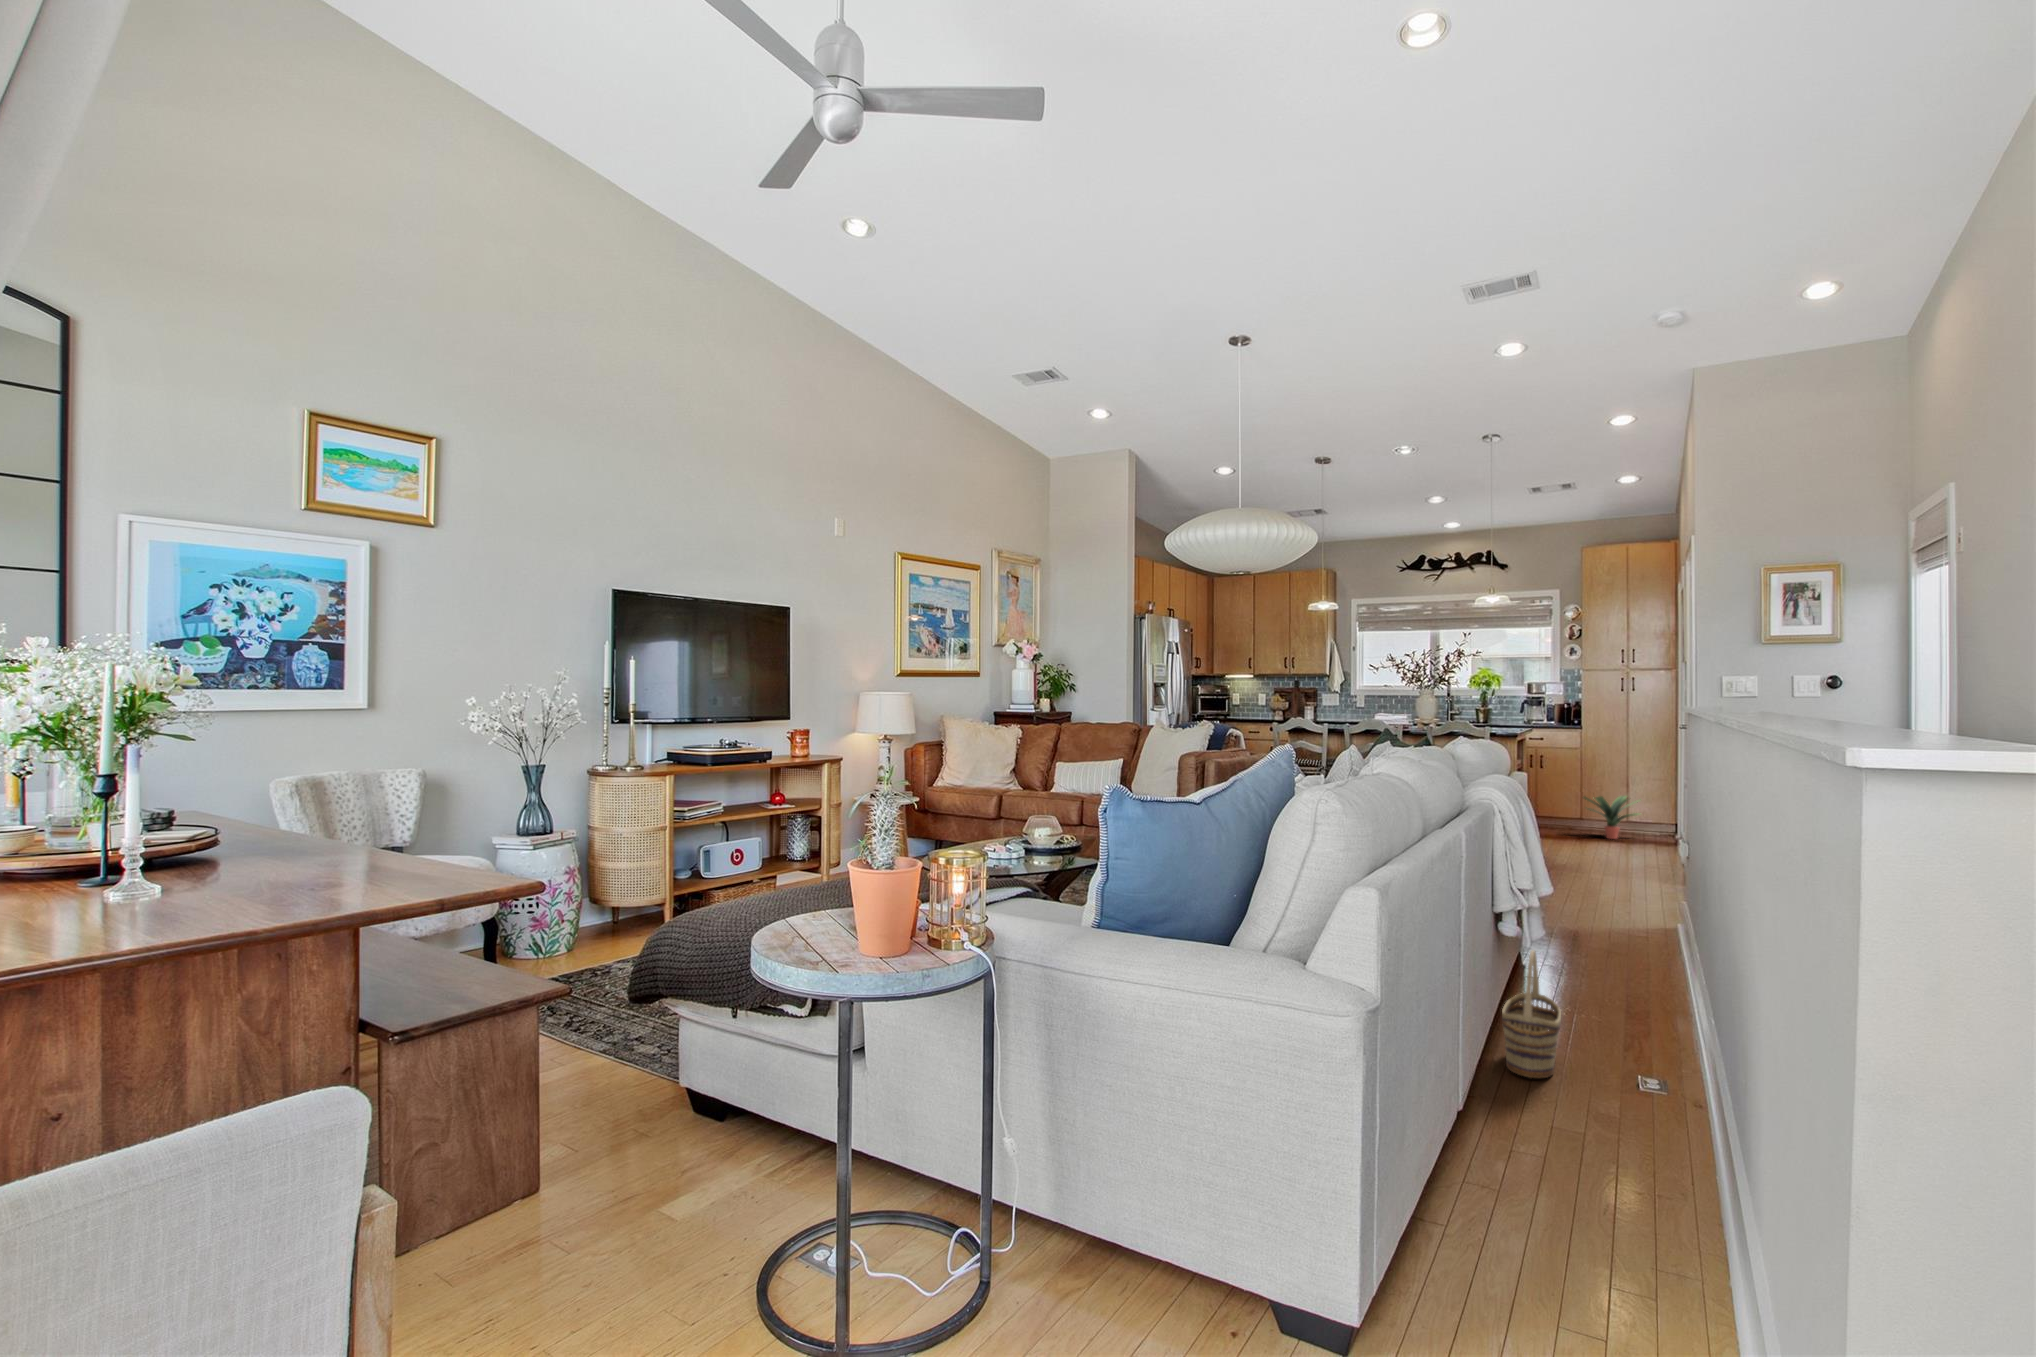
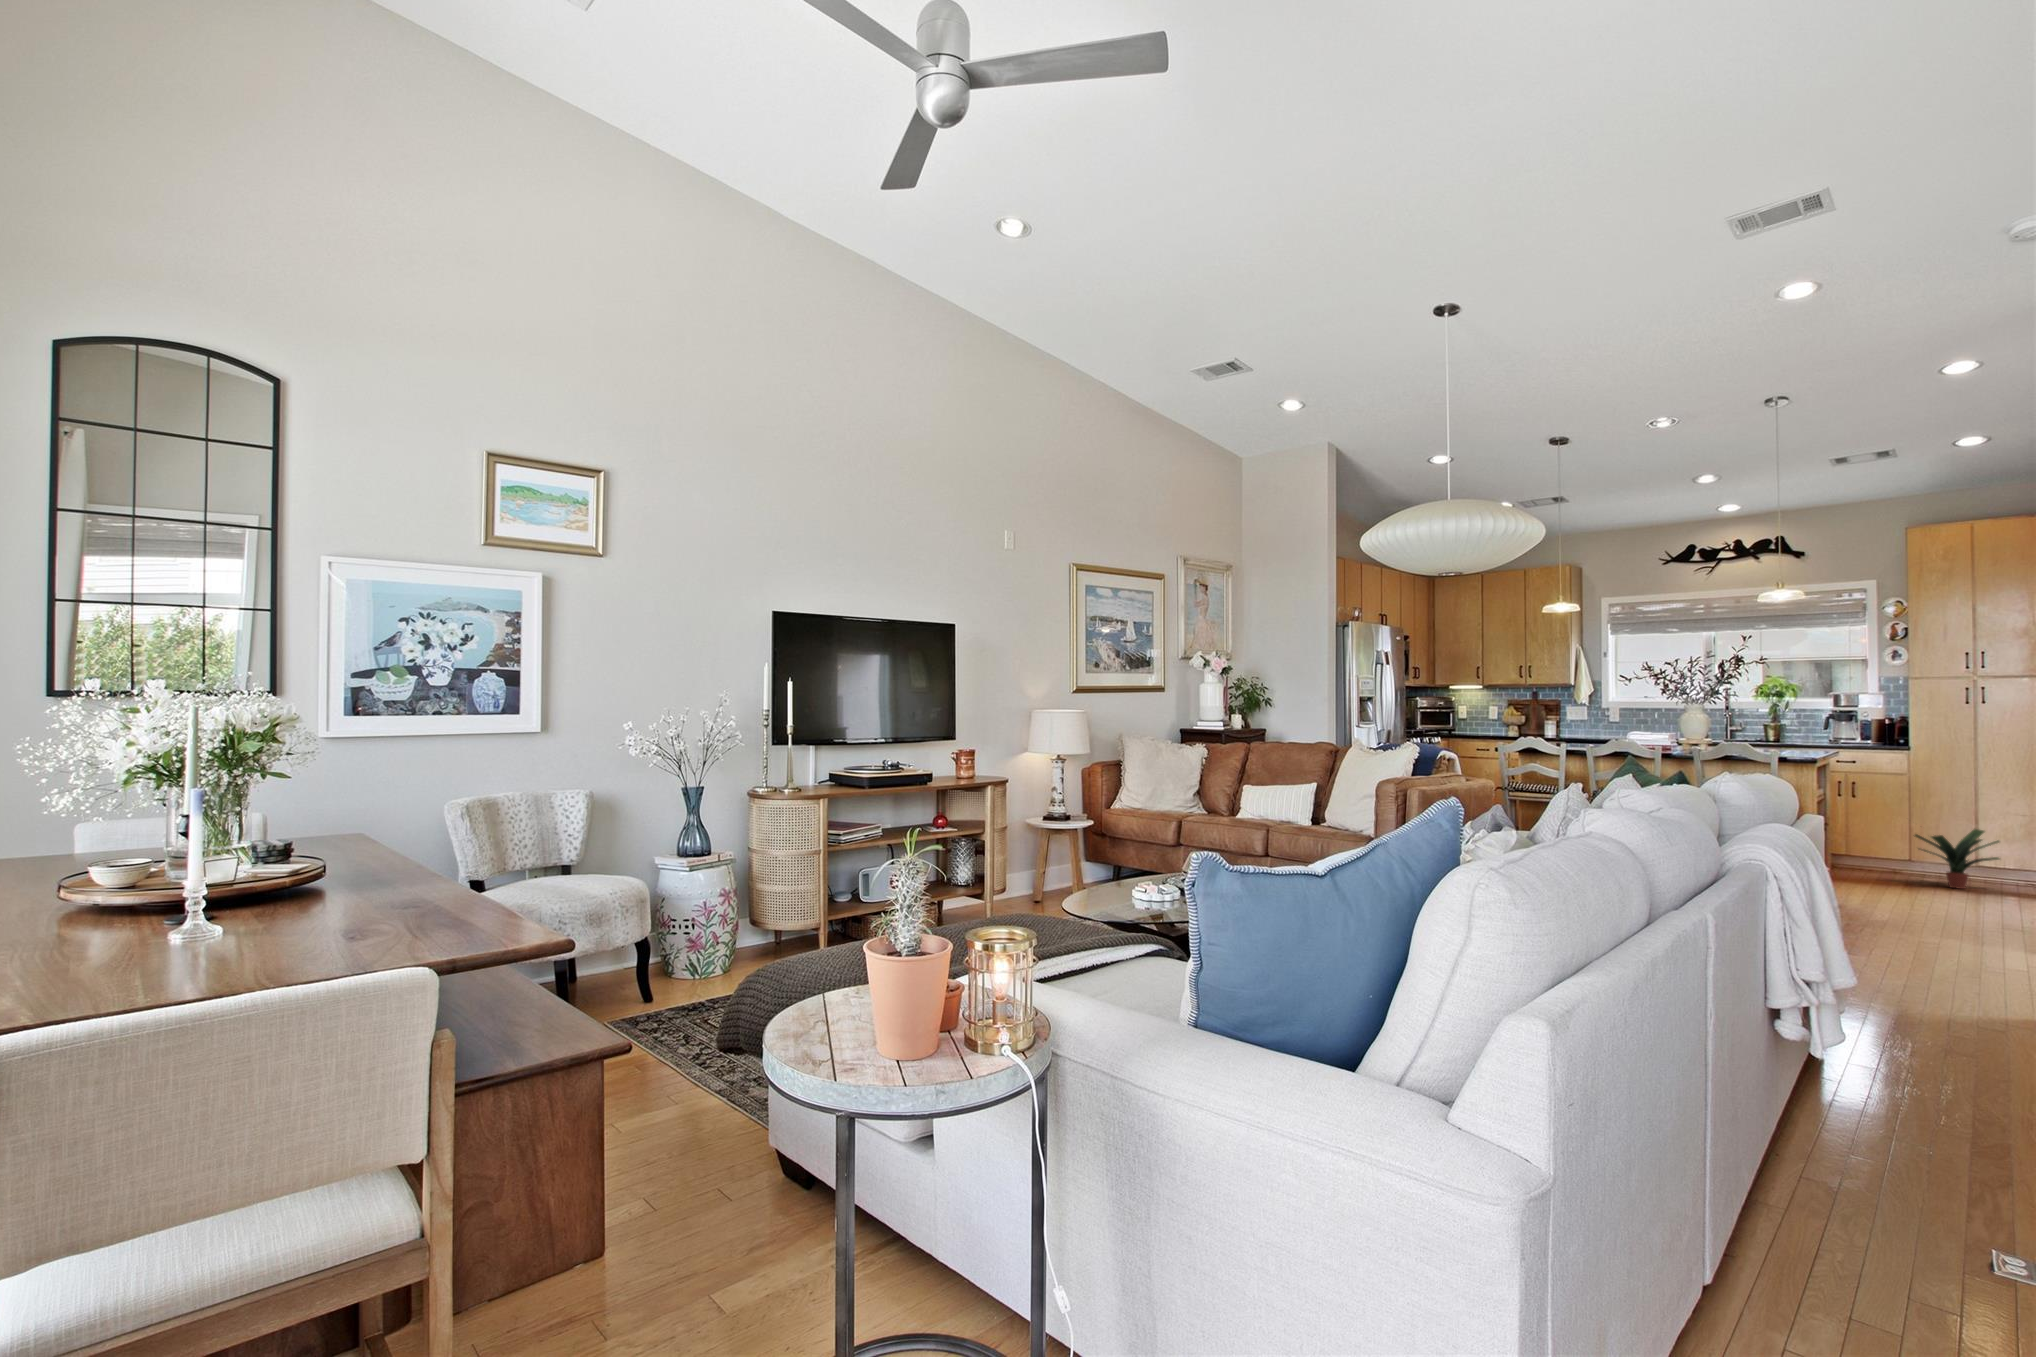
basket: present [1502,950,1561,1078] -> none [1787,1065,1878,1244]

